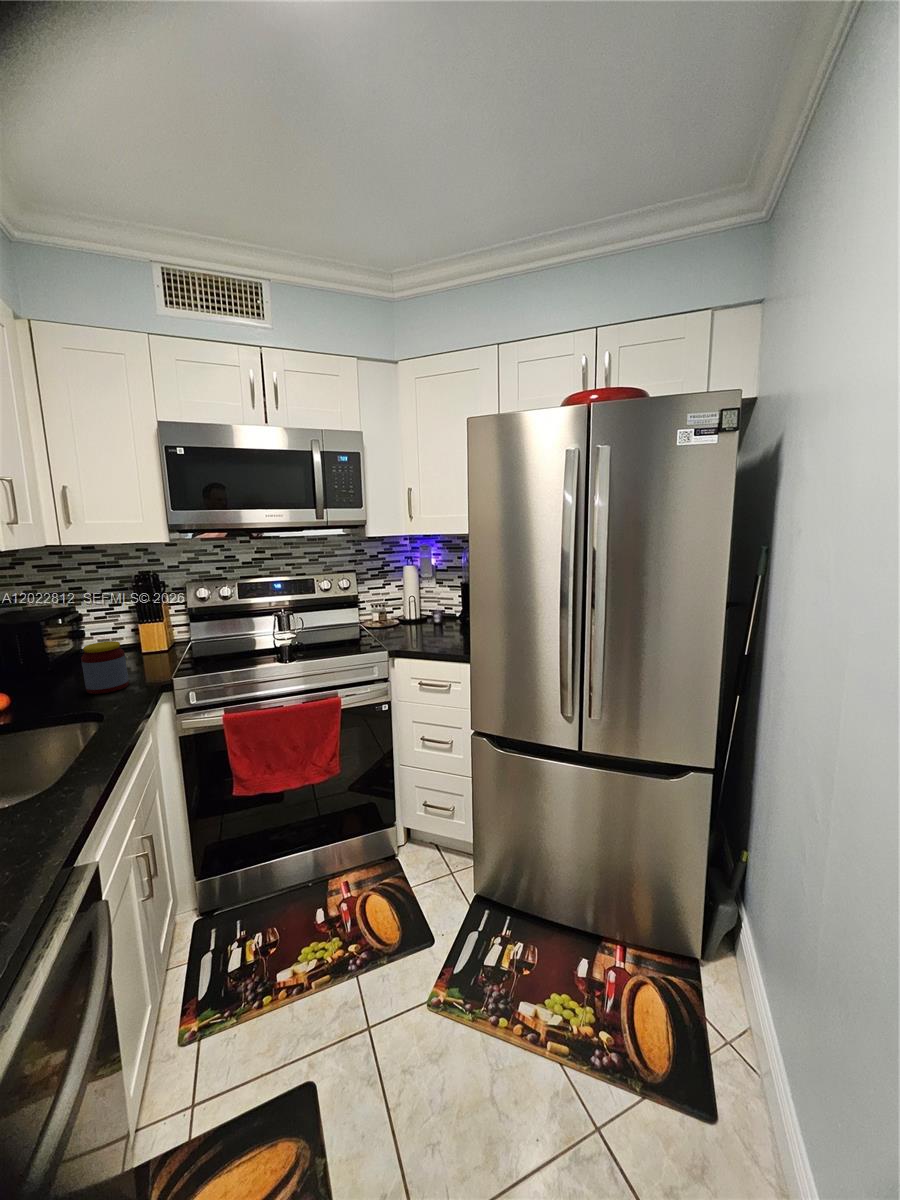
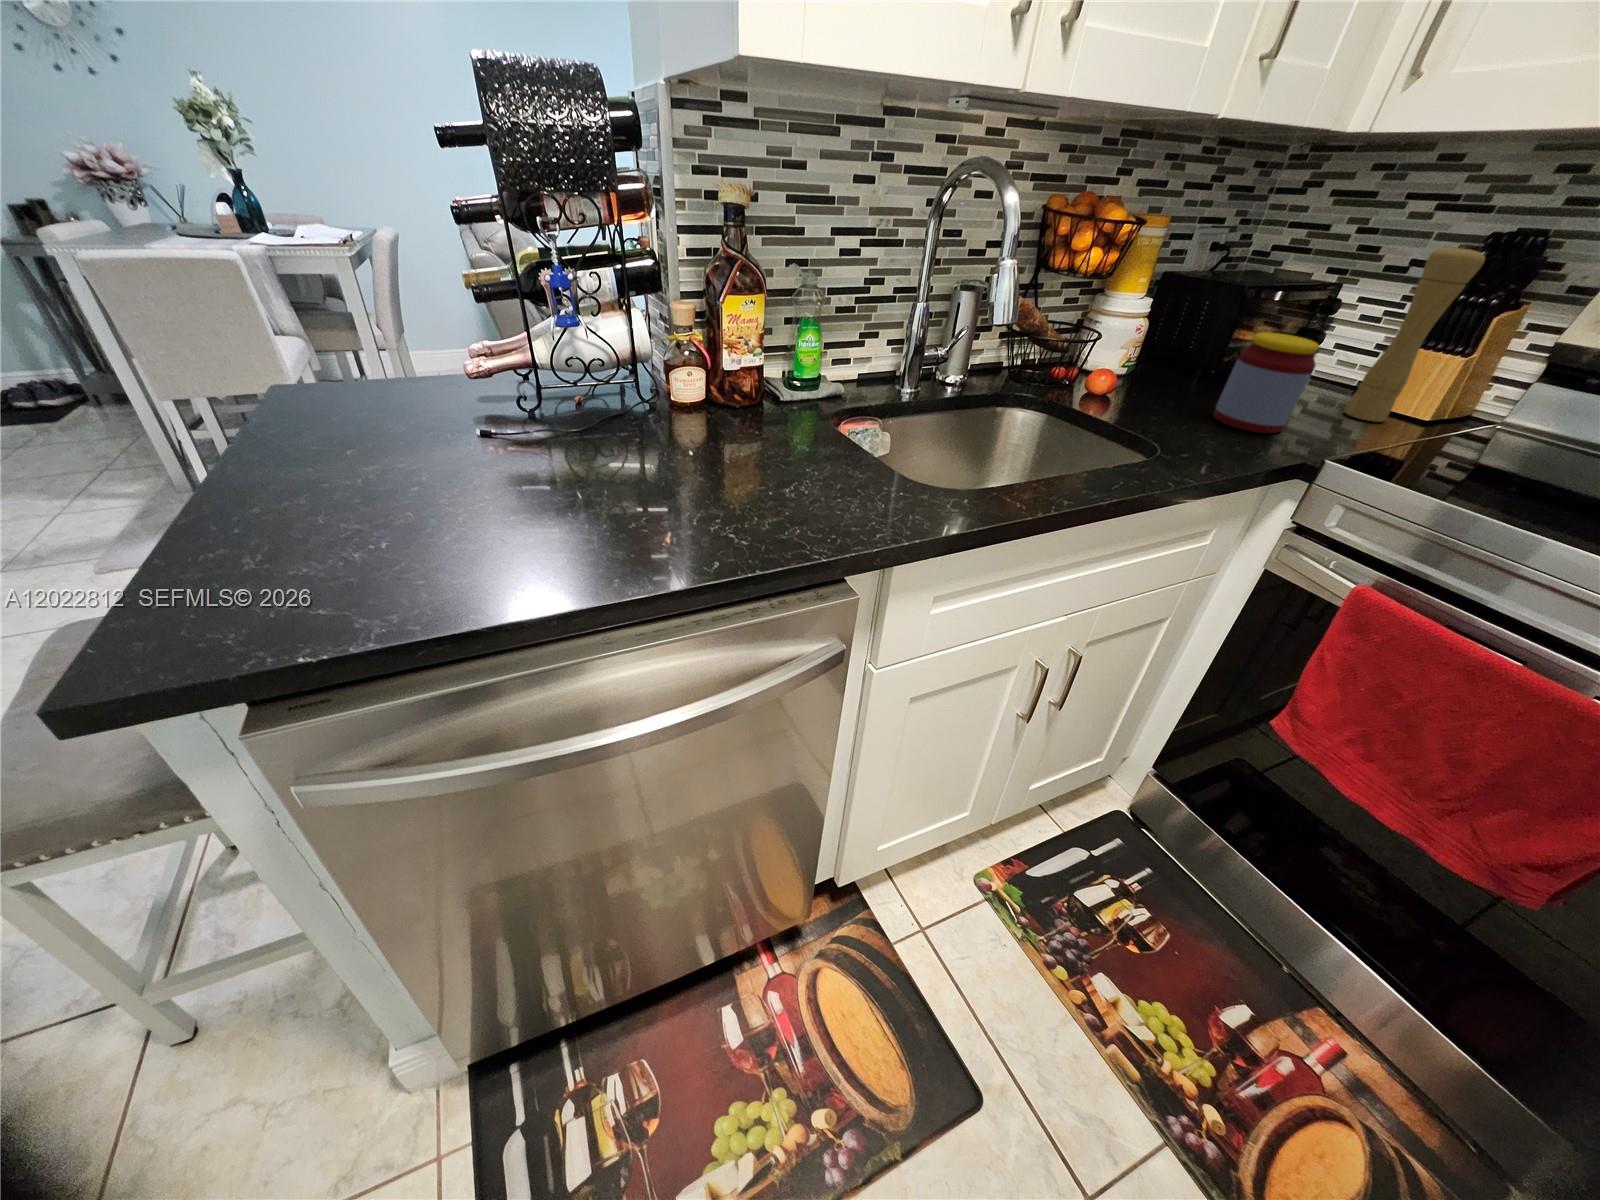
pepper mill: none [122,586,153,664] -> present [1344,245,1485,422]

